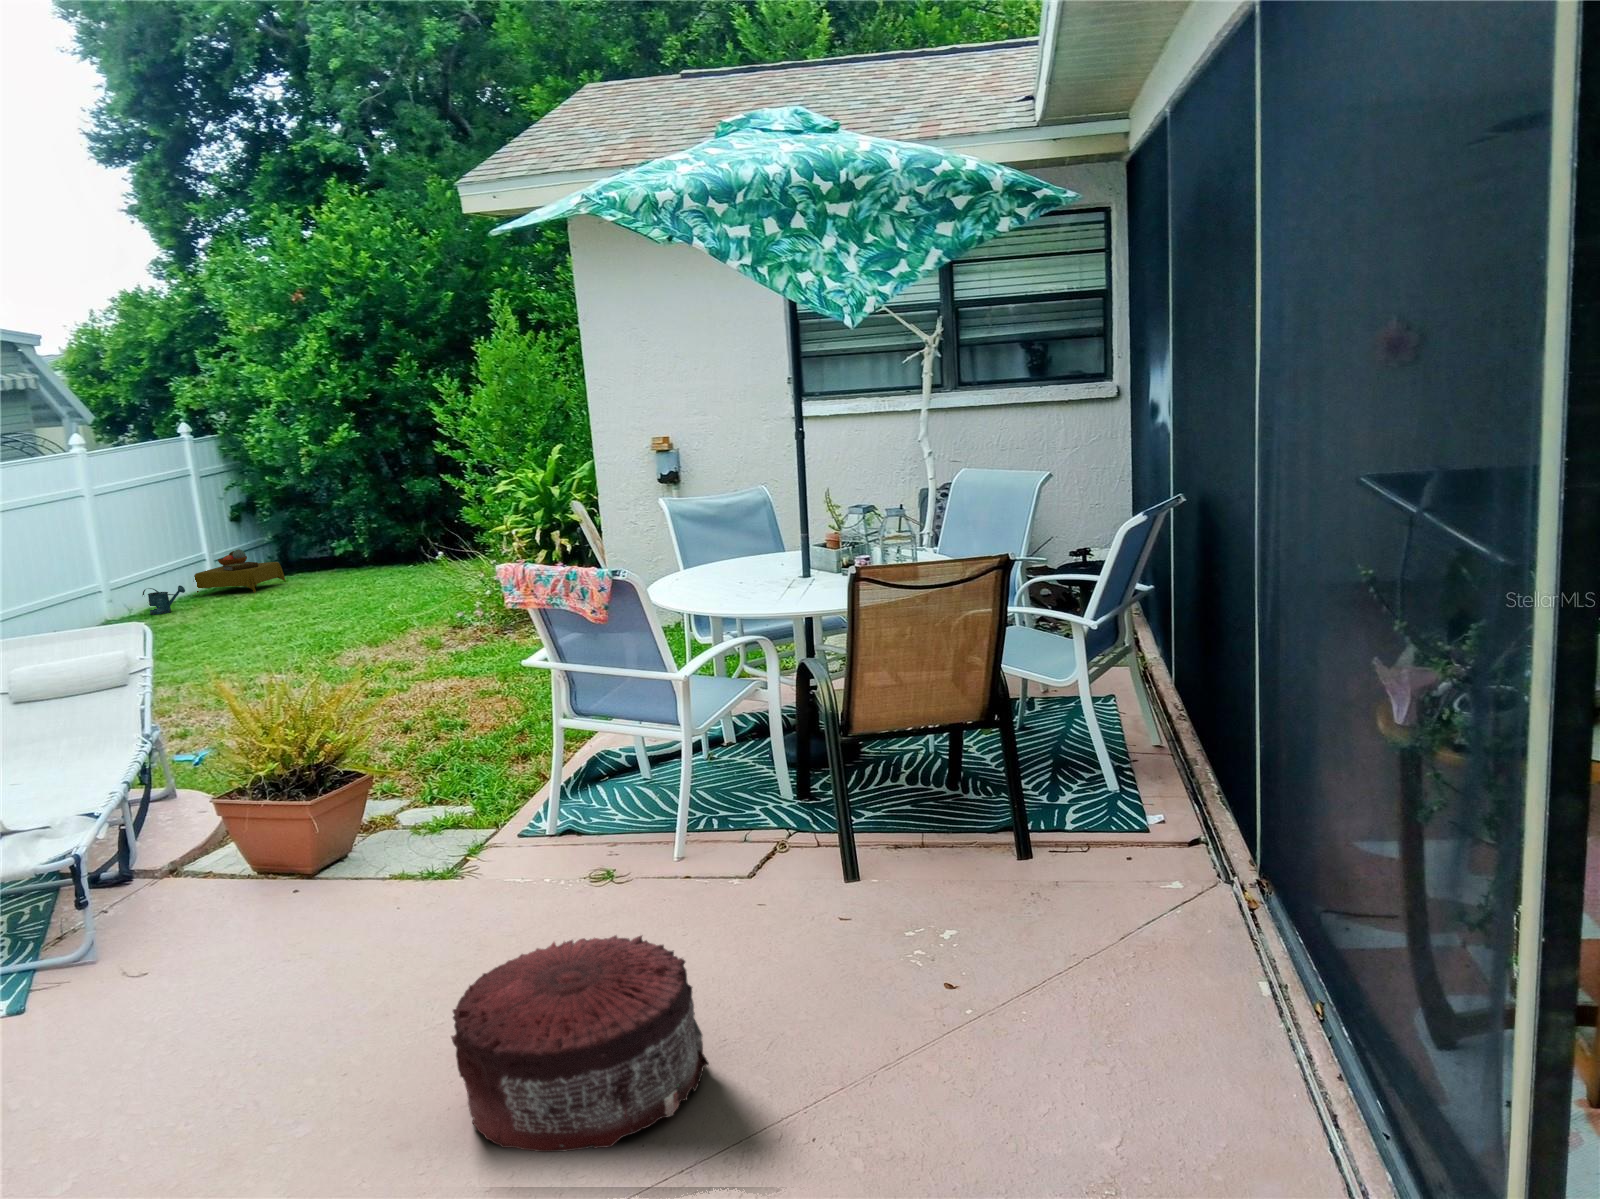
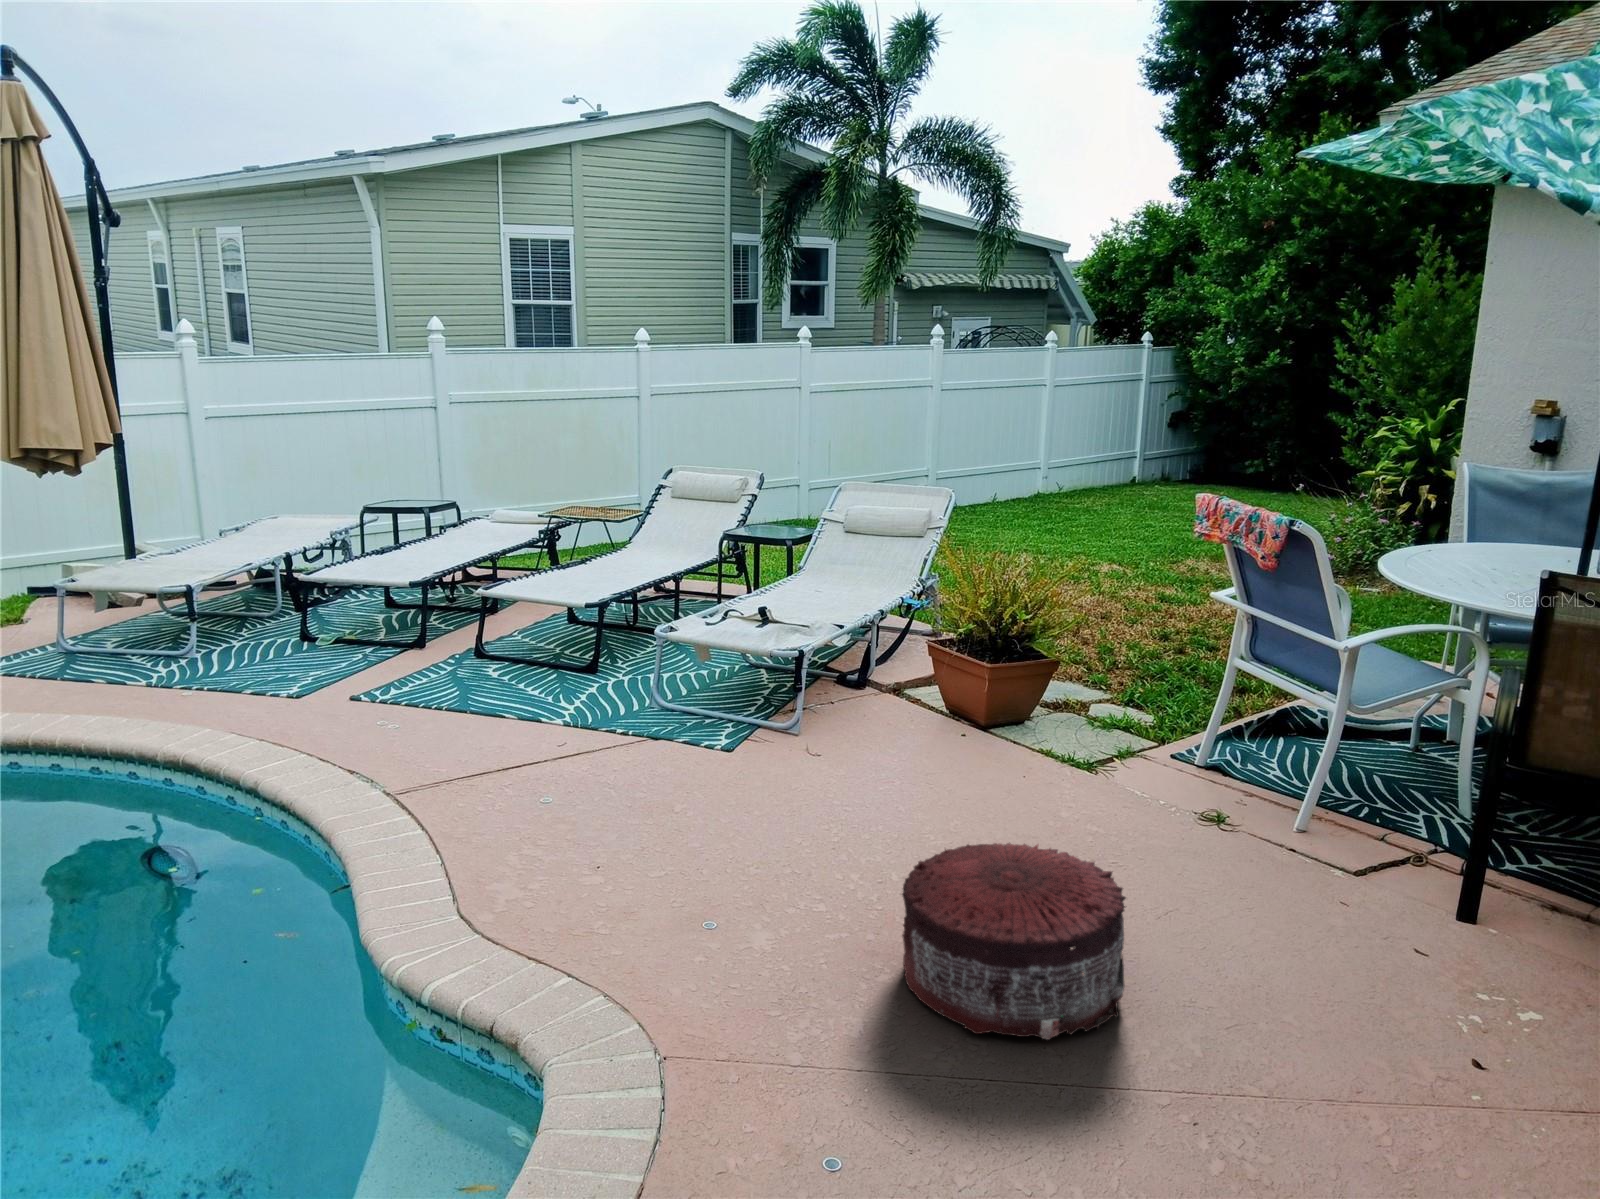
side table: present [193,549,286,596] -> none [1113,451,1193,492]
watering can: present [143,585,185,615] -> none [1068,472,1101,495]

